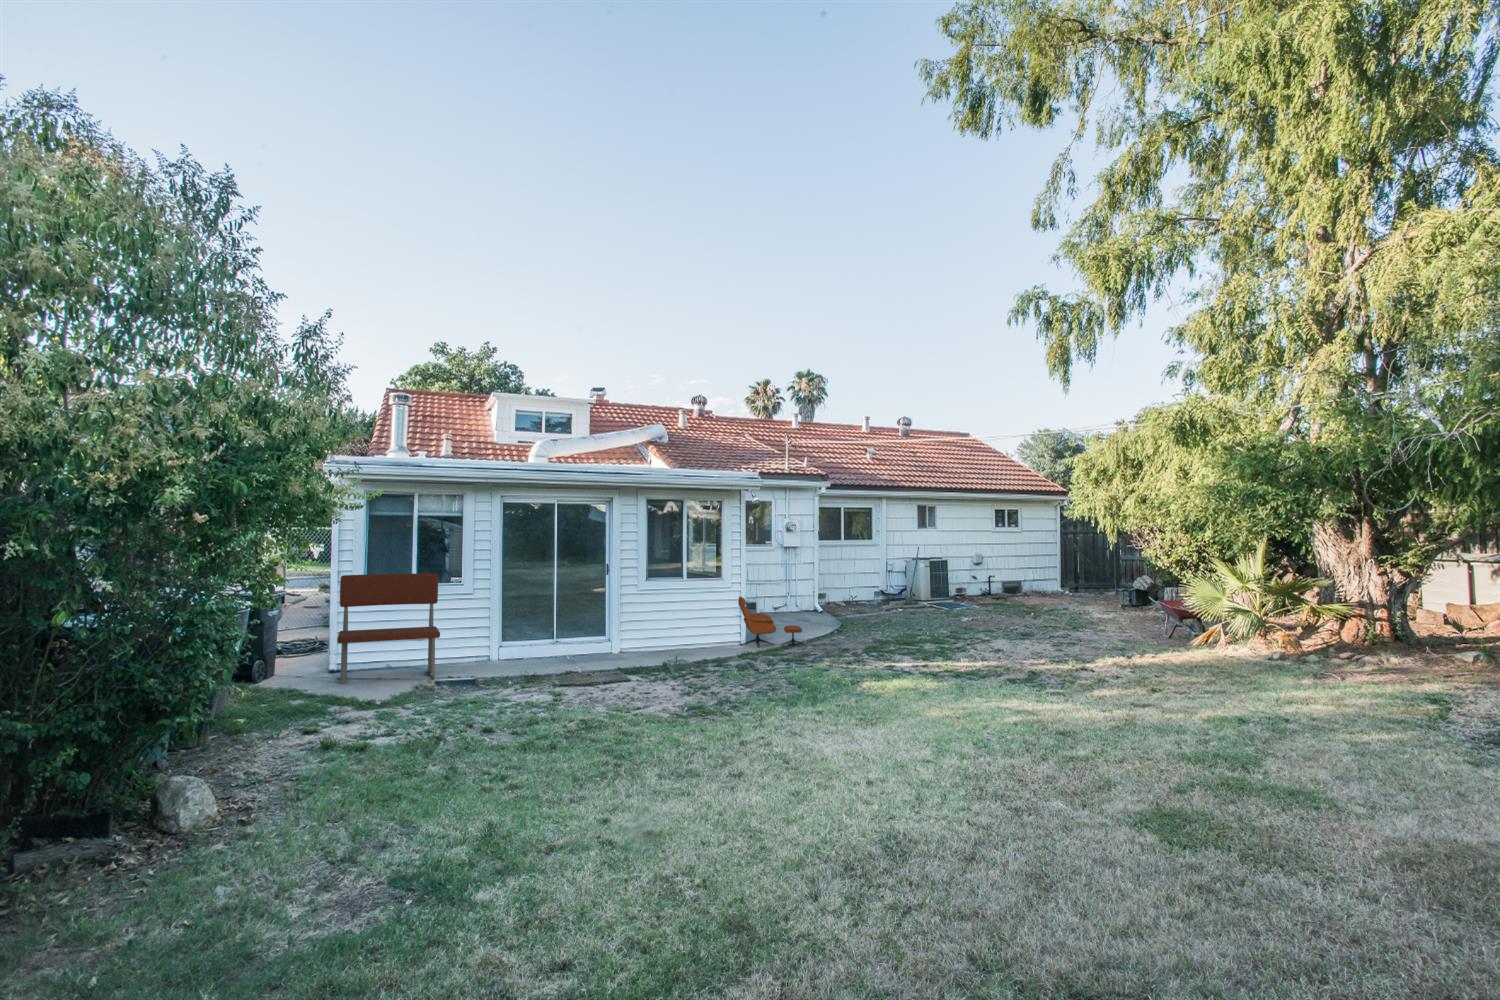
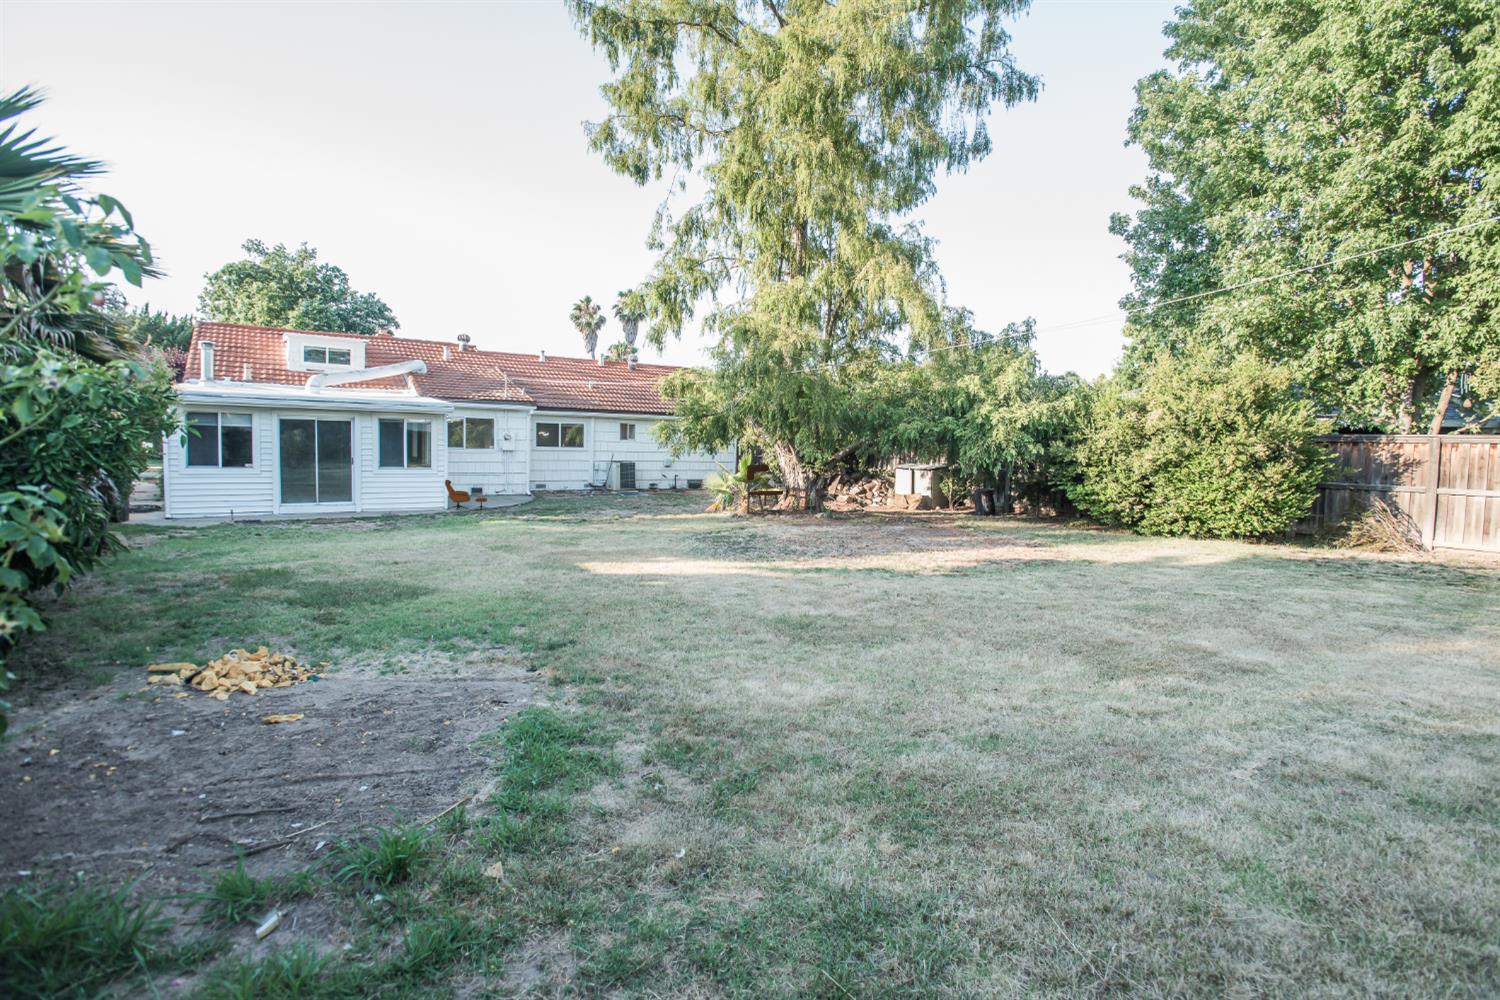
bench: present [337,573,440,683] -> present [747,465,783,515]

